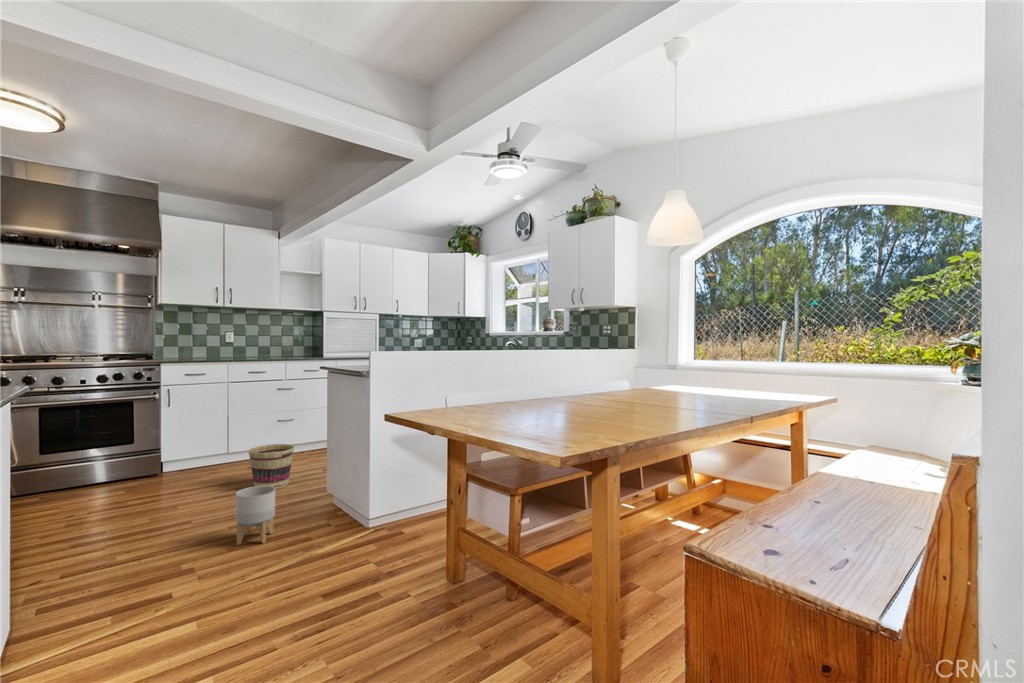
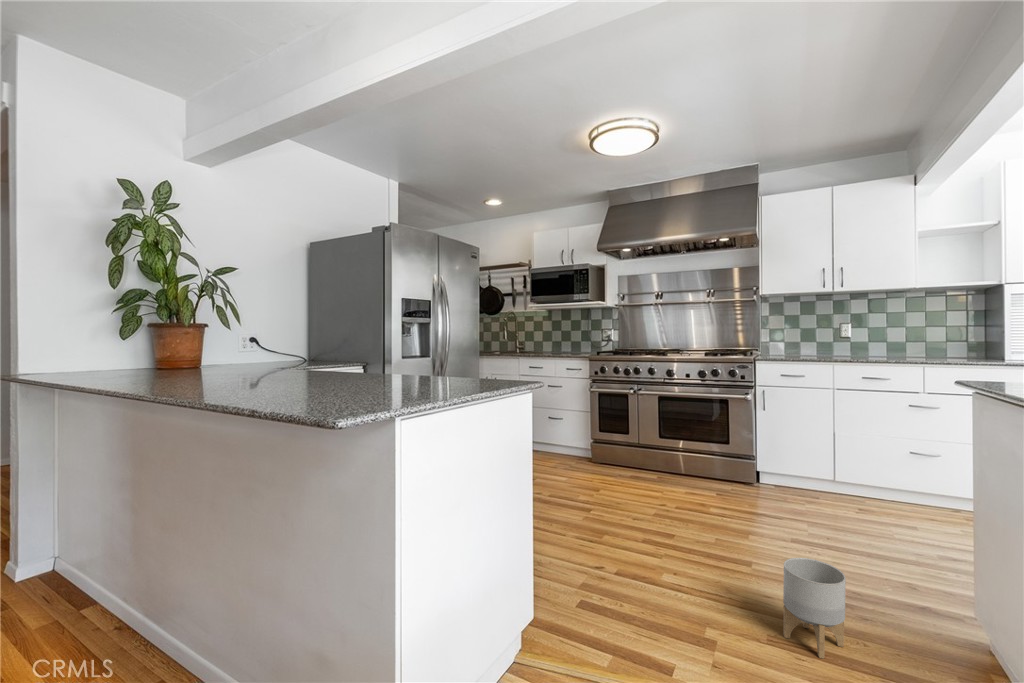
basket: present [249,444,294,489] -> none [843,489,919,564]

